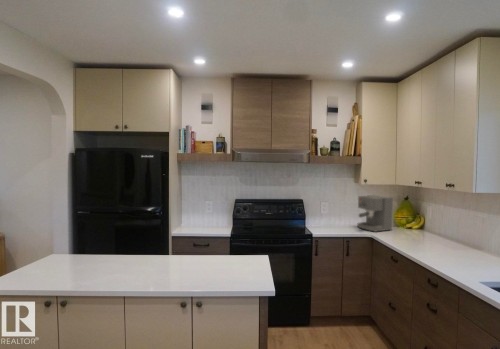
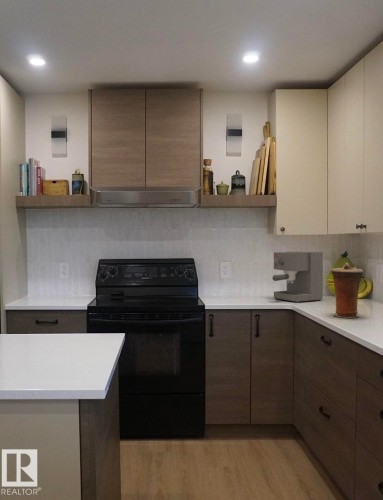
vase: none [402,211,426,248] -> present [331,263,363,318]

